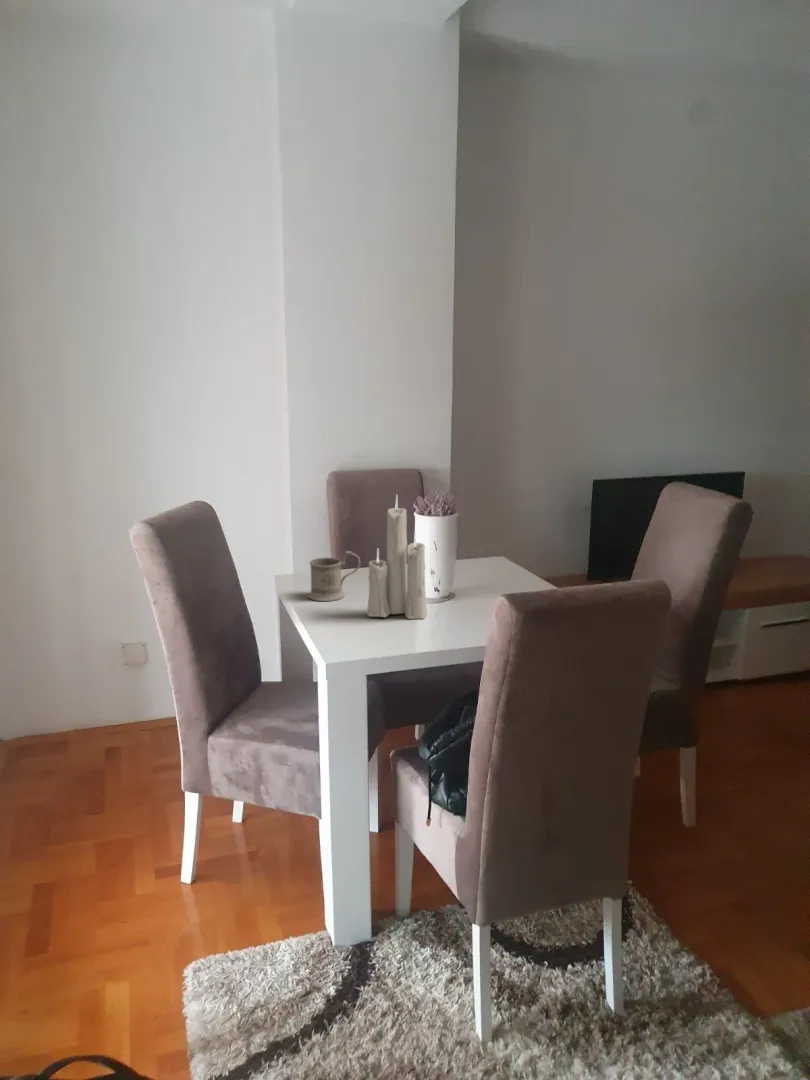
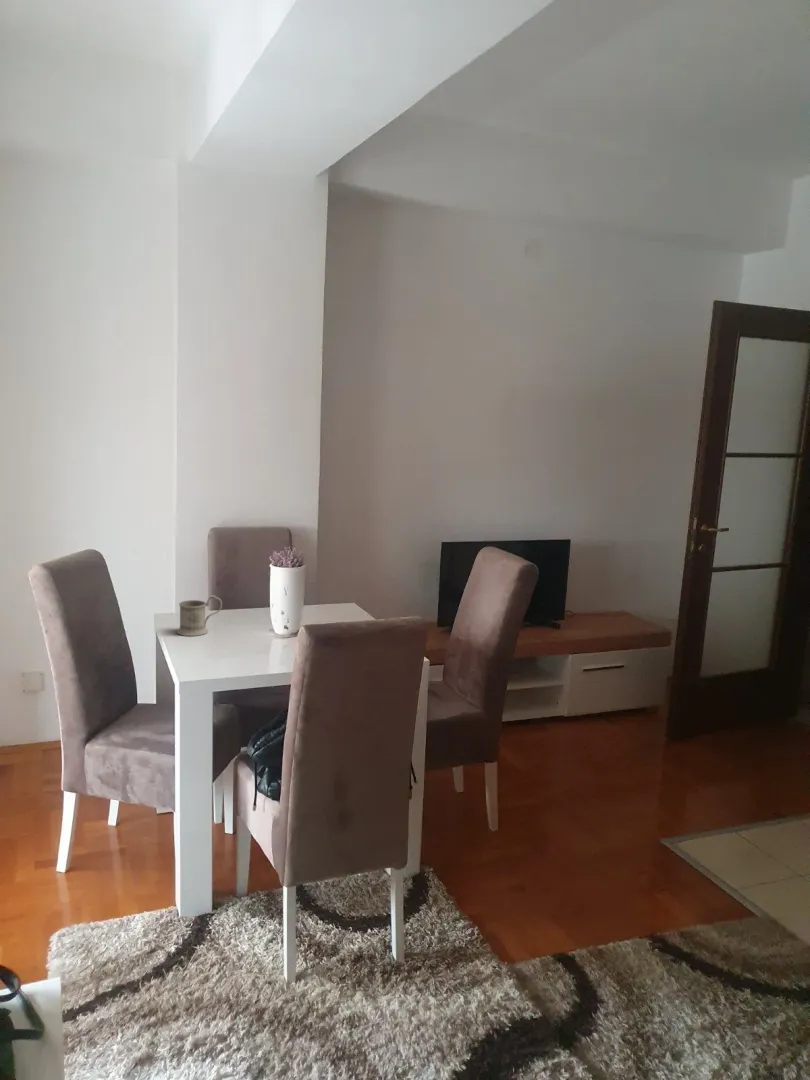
candle: present [367,496,427,619] -> none [221,545,271,651]

